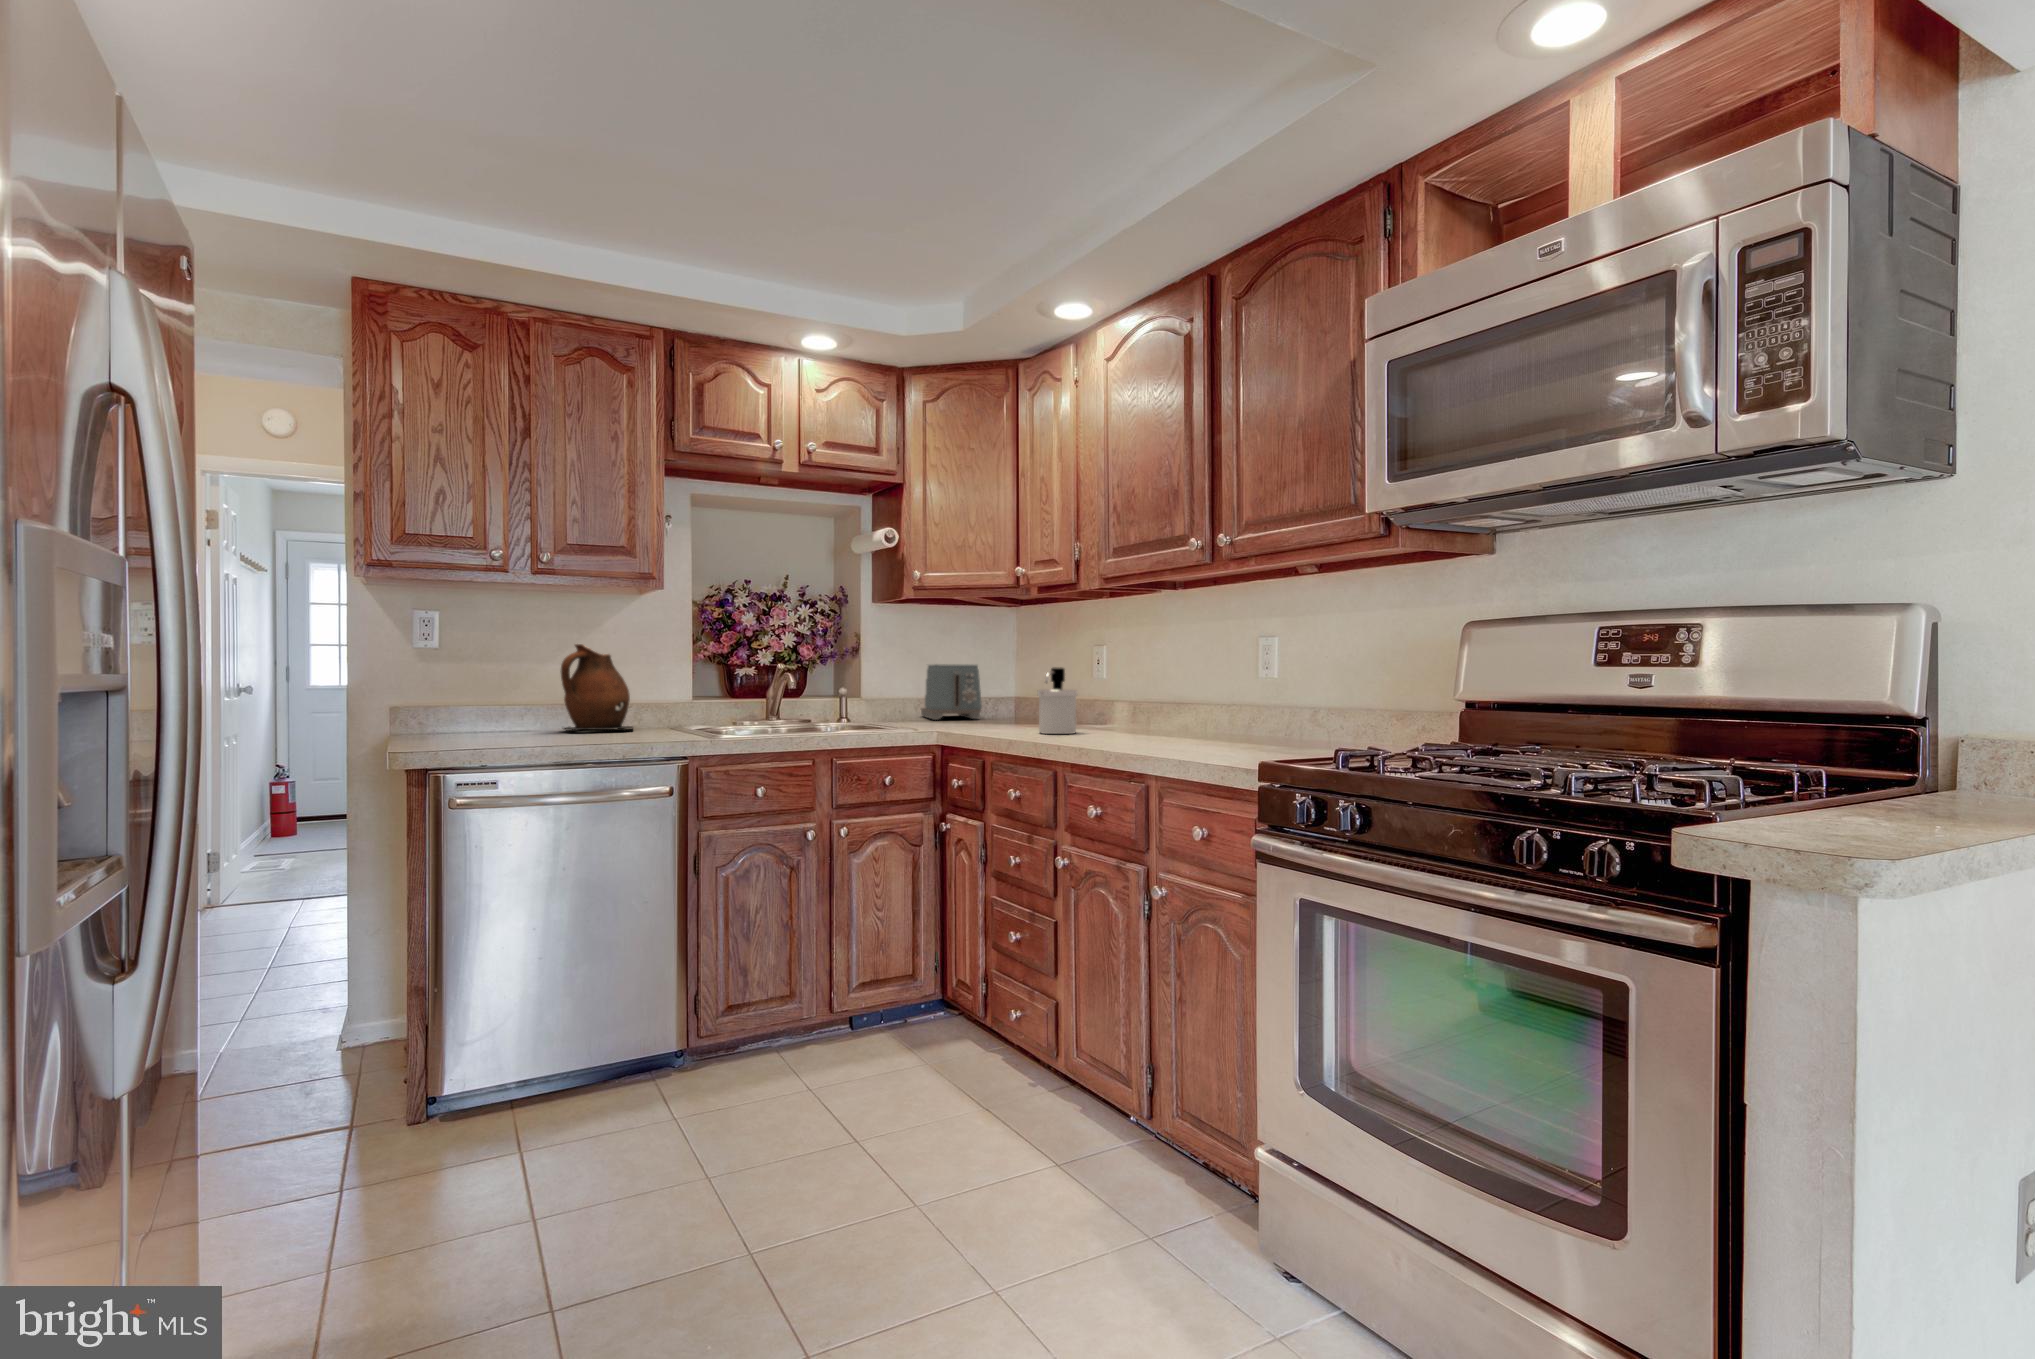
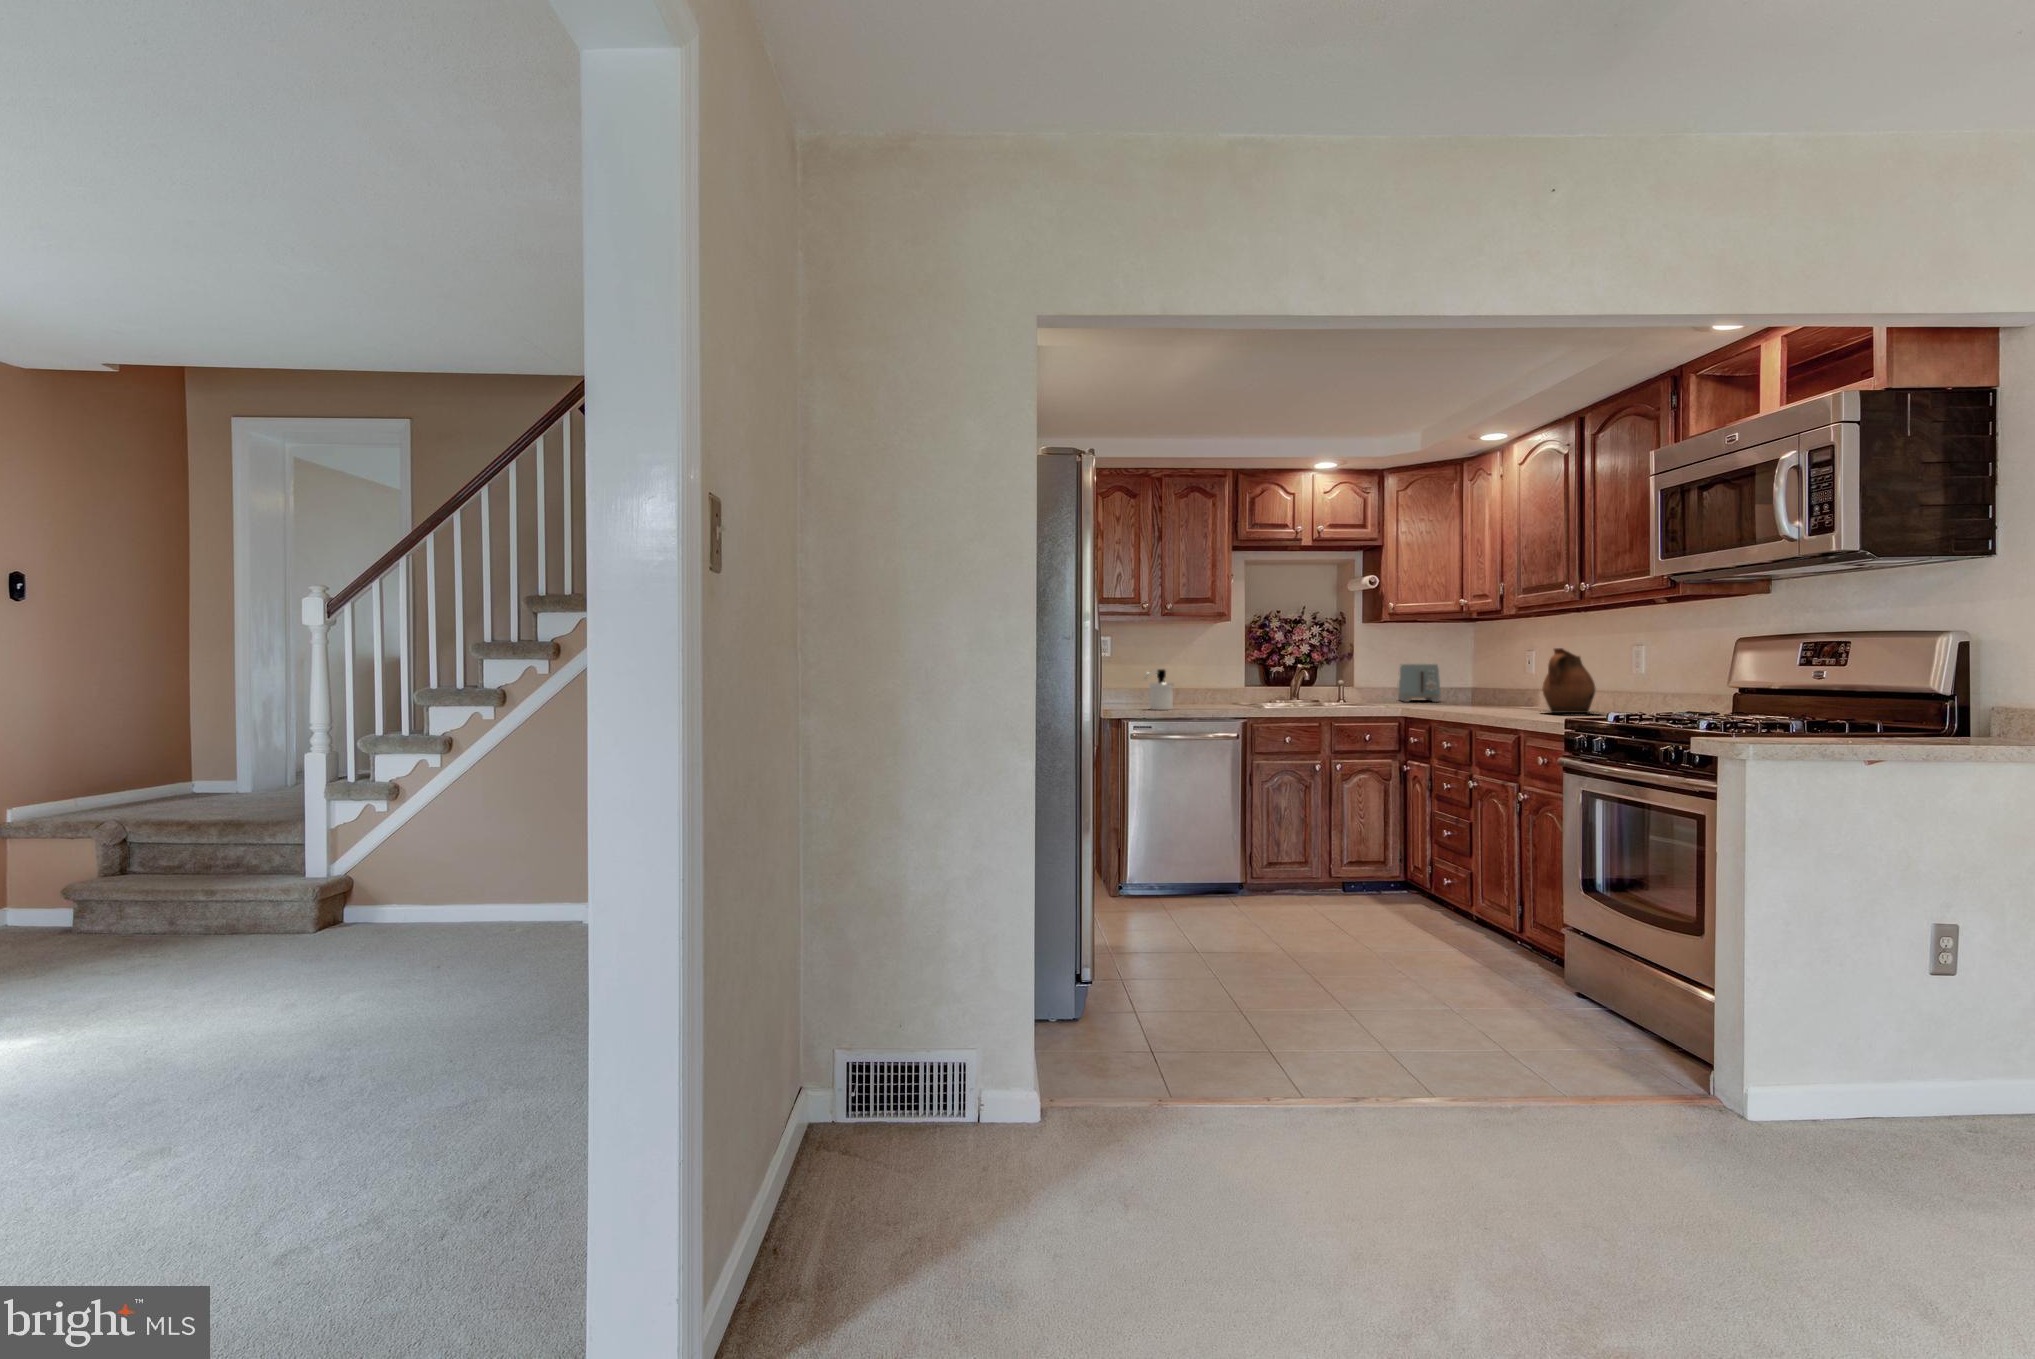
ceramic pitcher: present [561,644,633,731] -> present [1540,648,1595,713]
soap dispenser: present [1038,668,1078,734] -> present [1145,669,1174,710]

